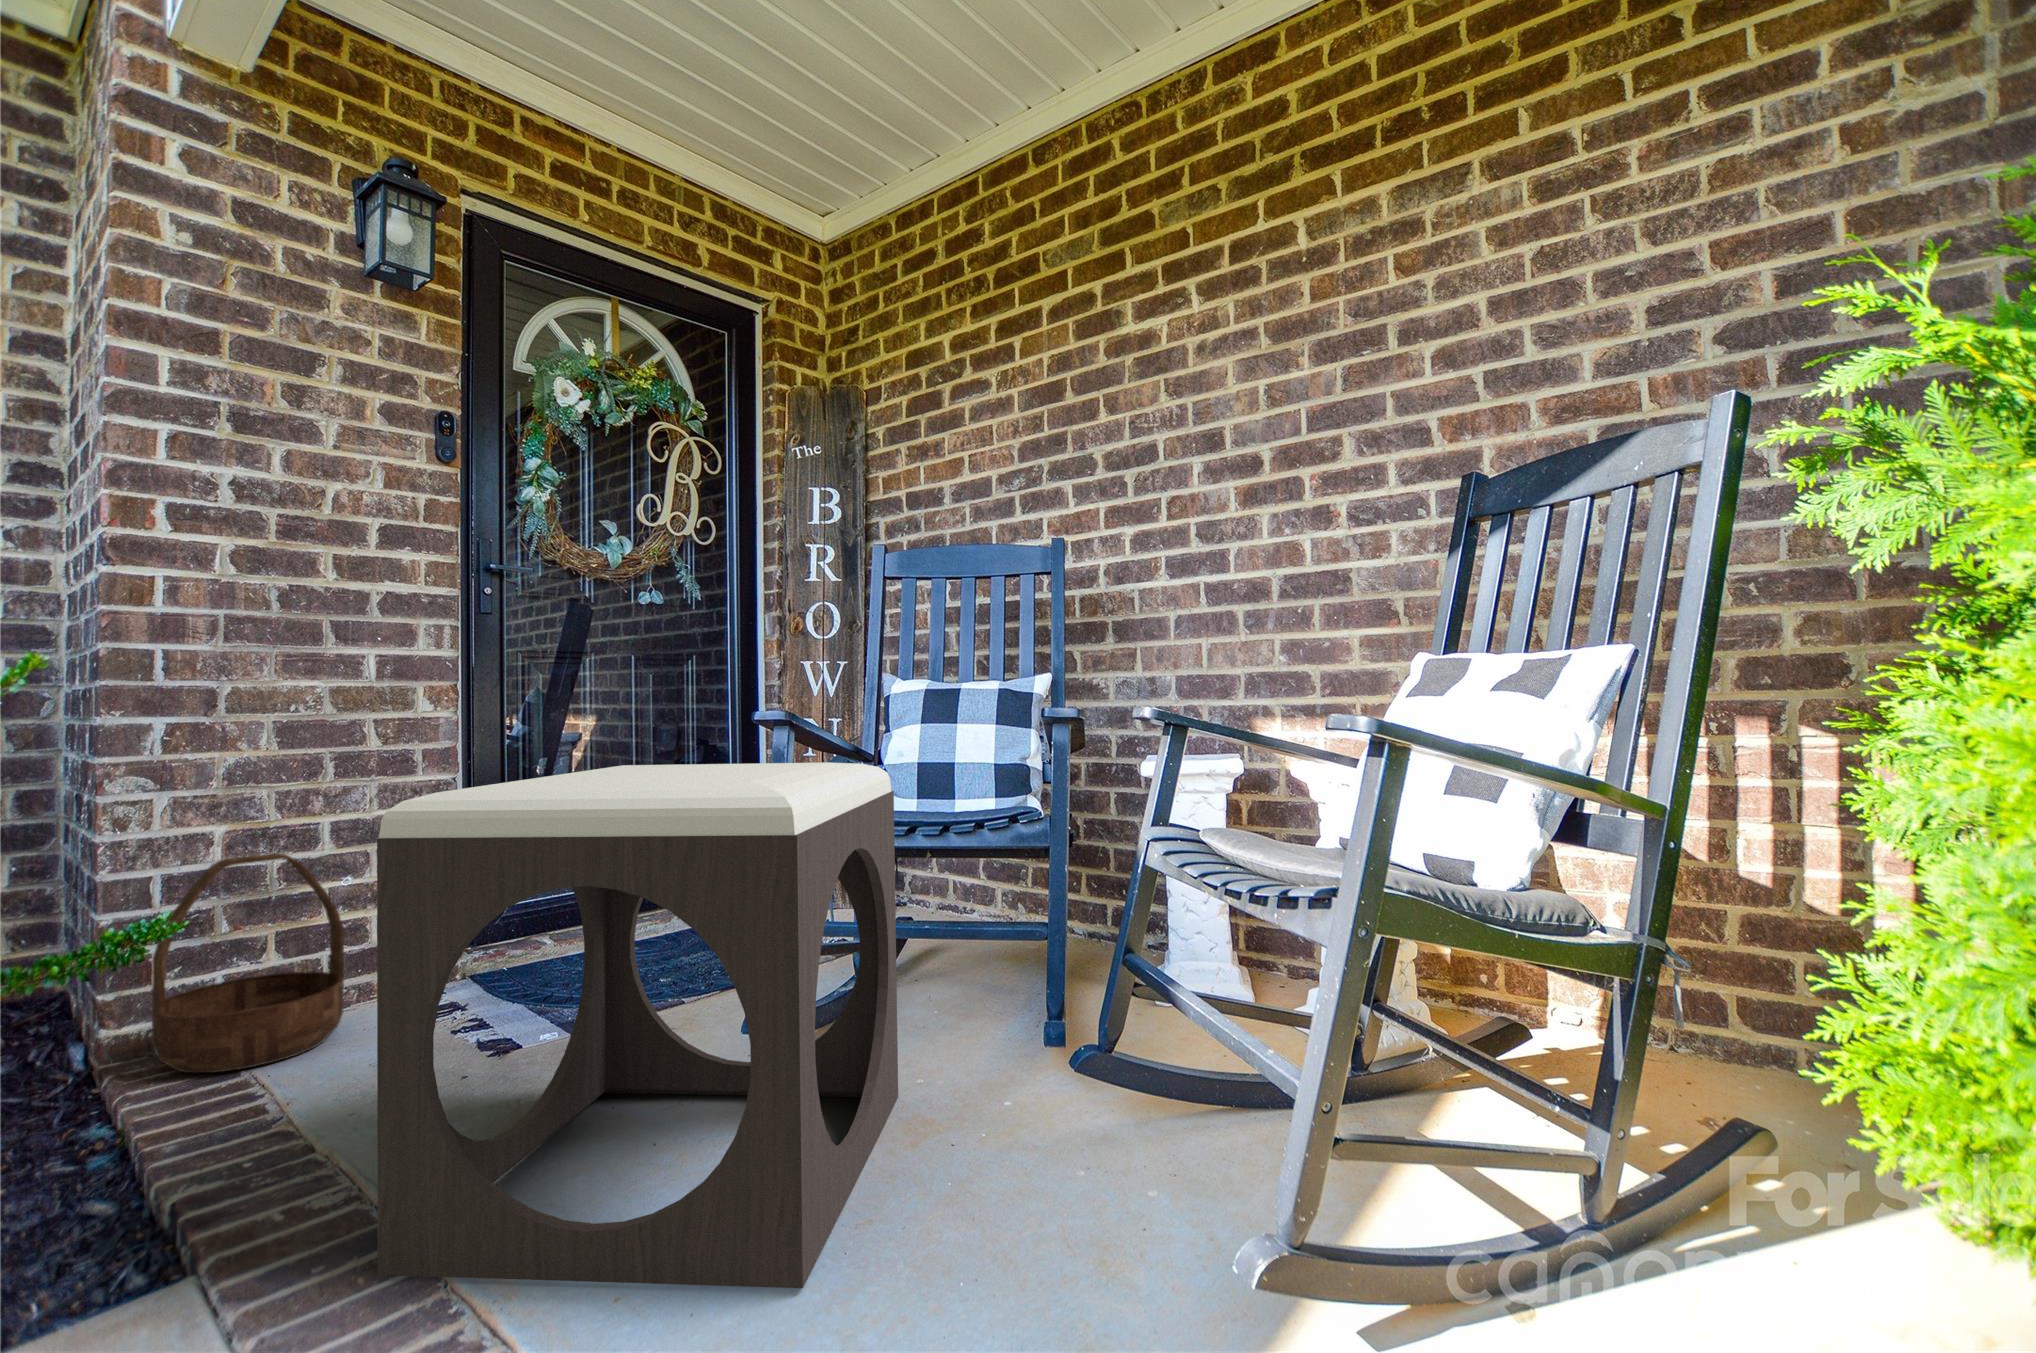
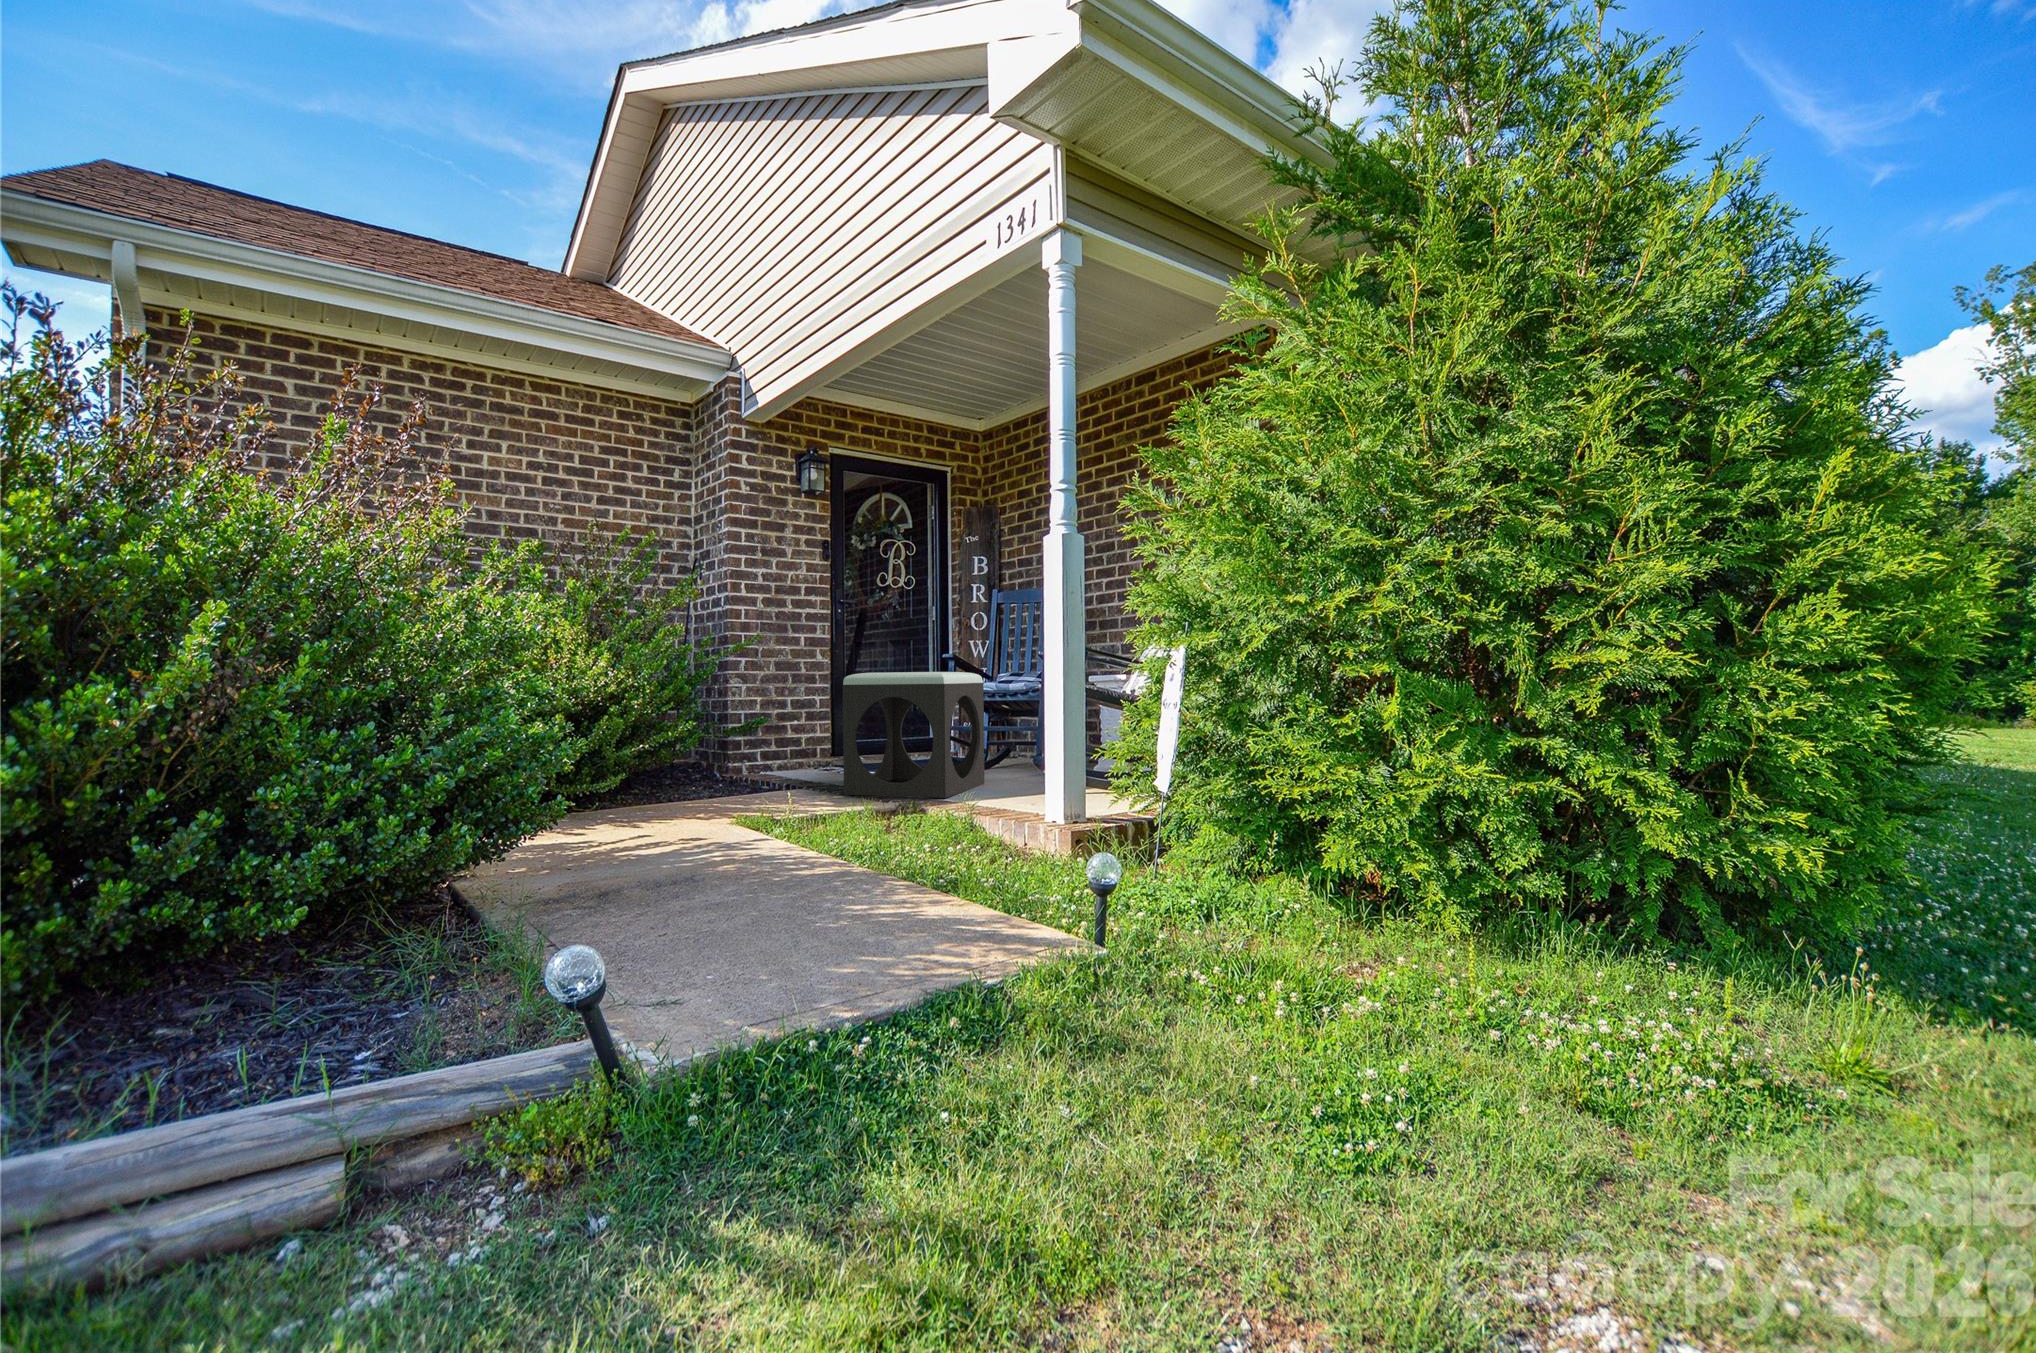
basket: present [152,853,344,1073] -> none [750,707,803,776]

